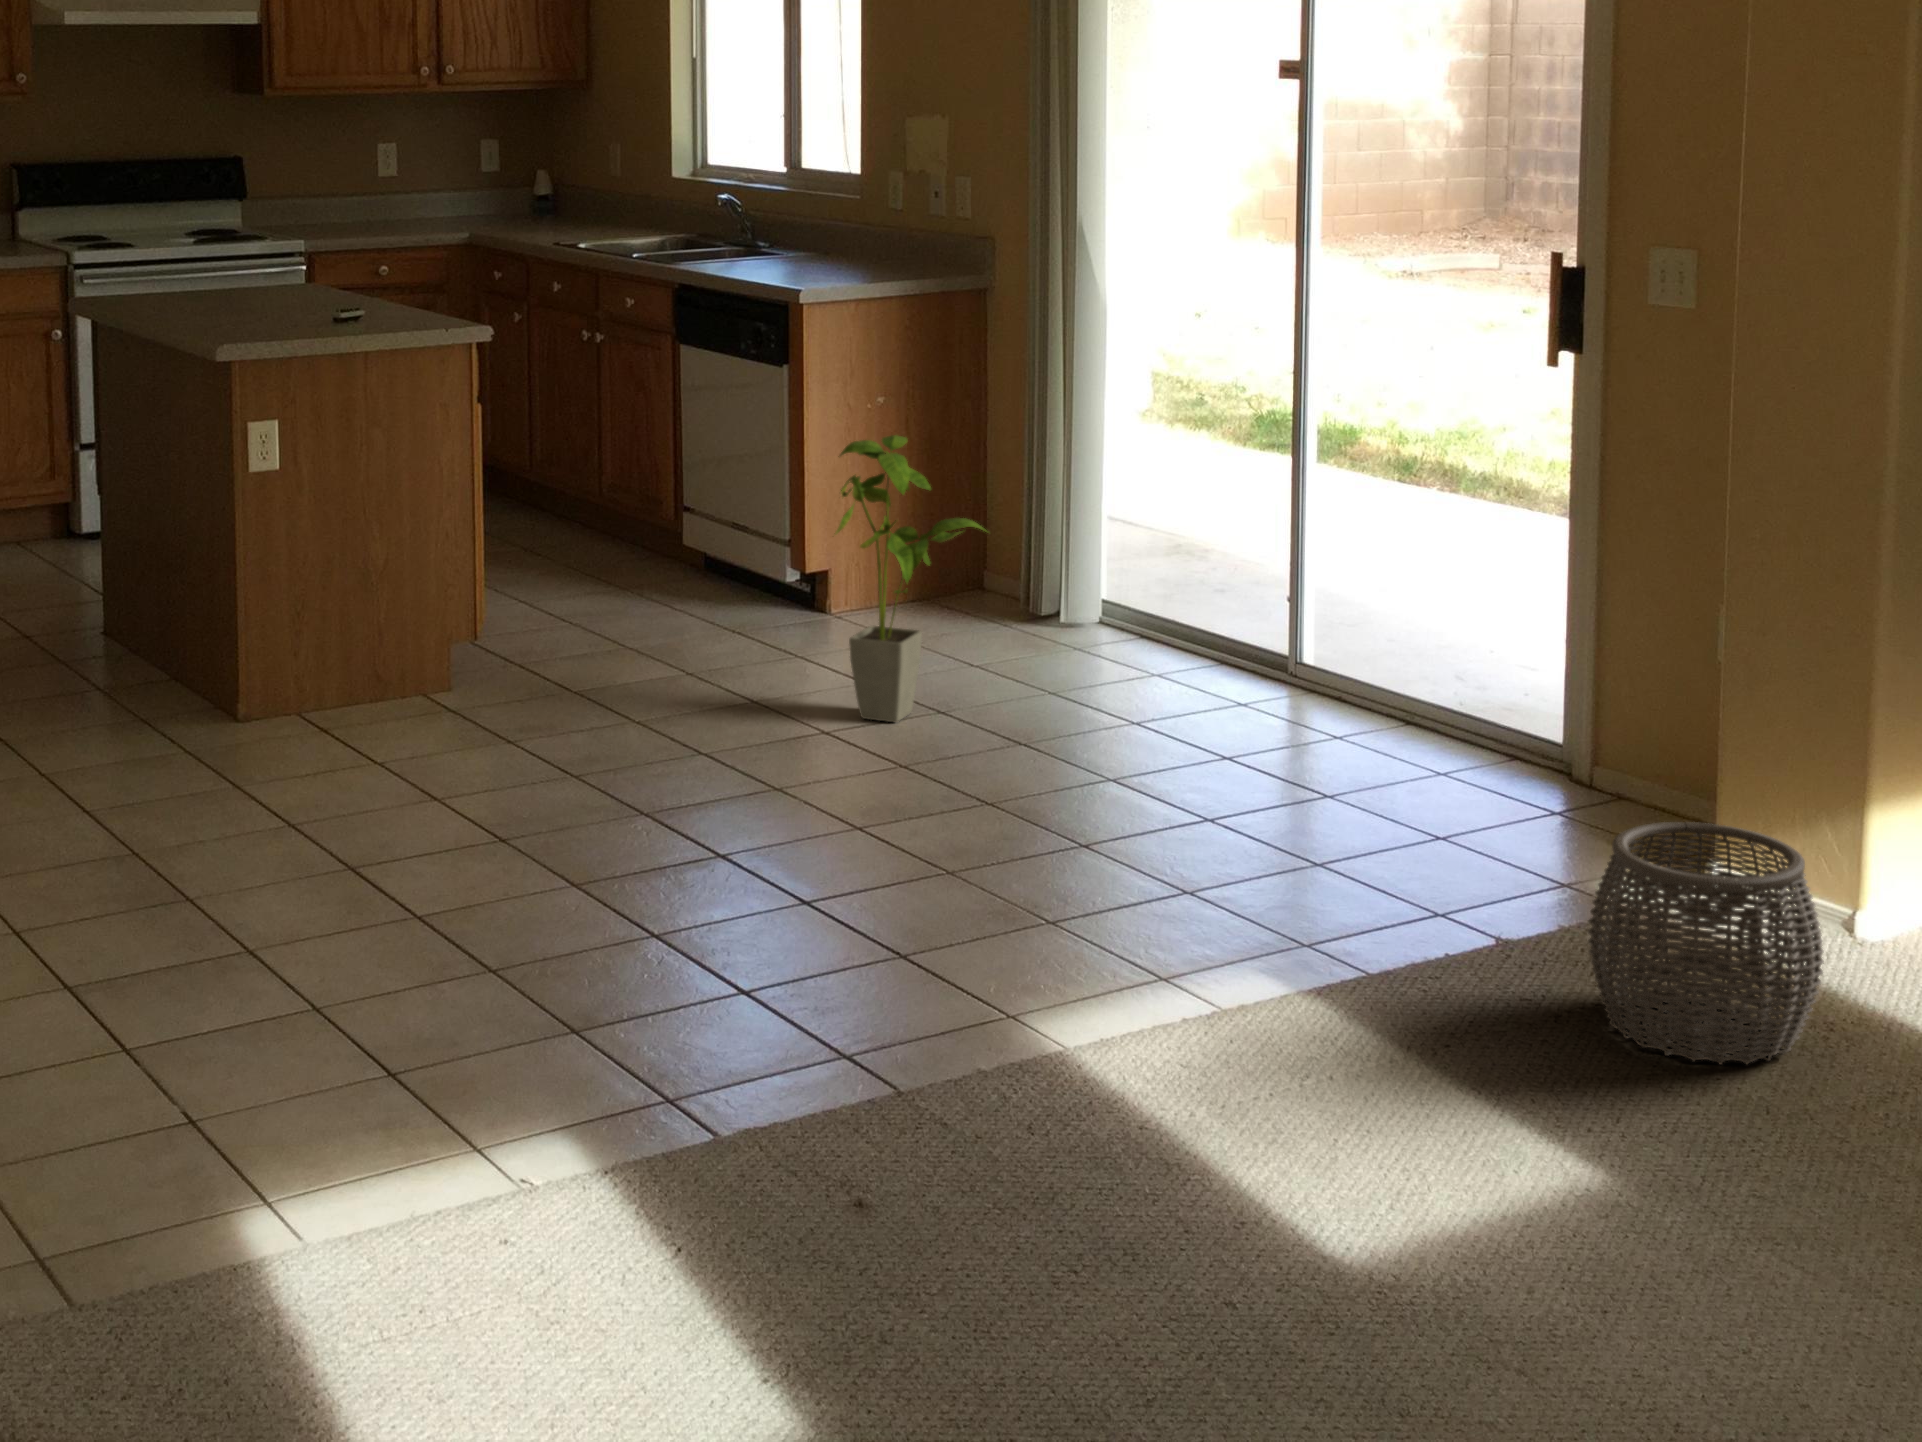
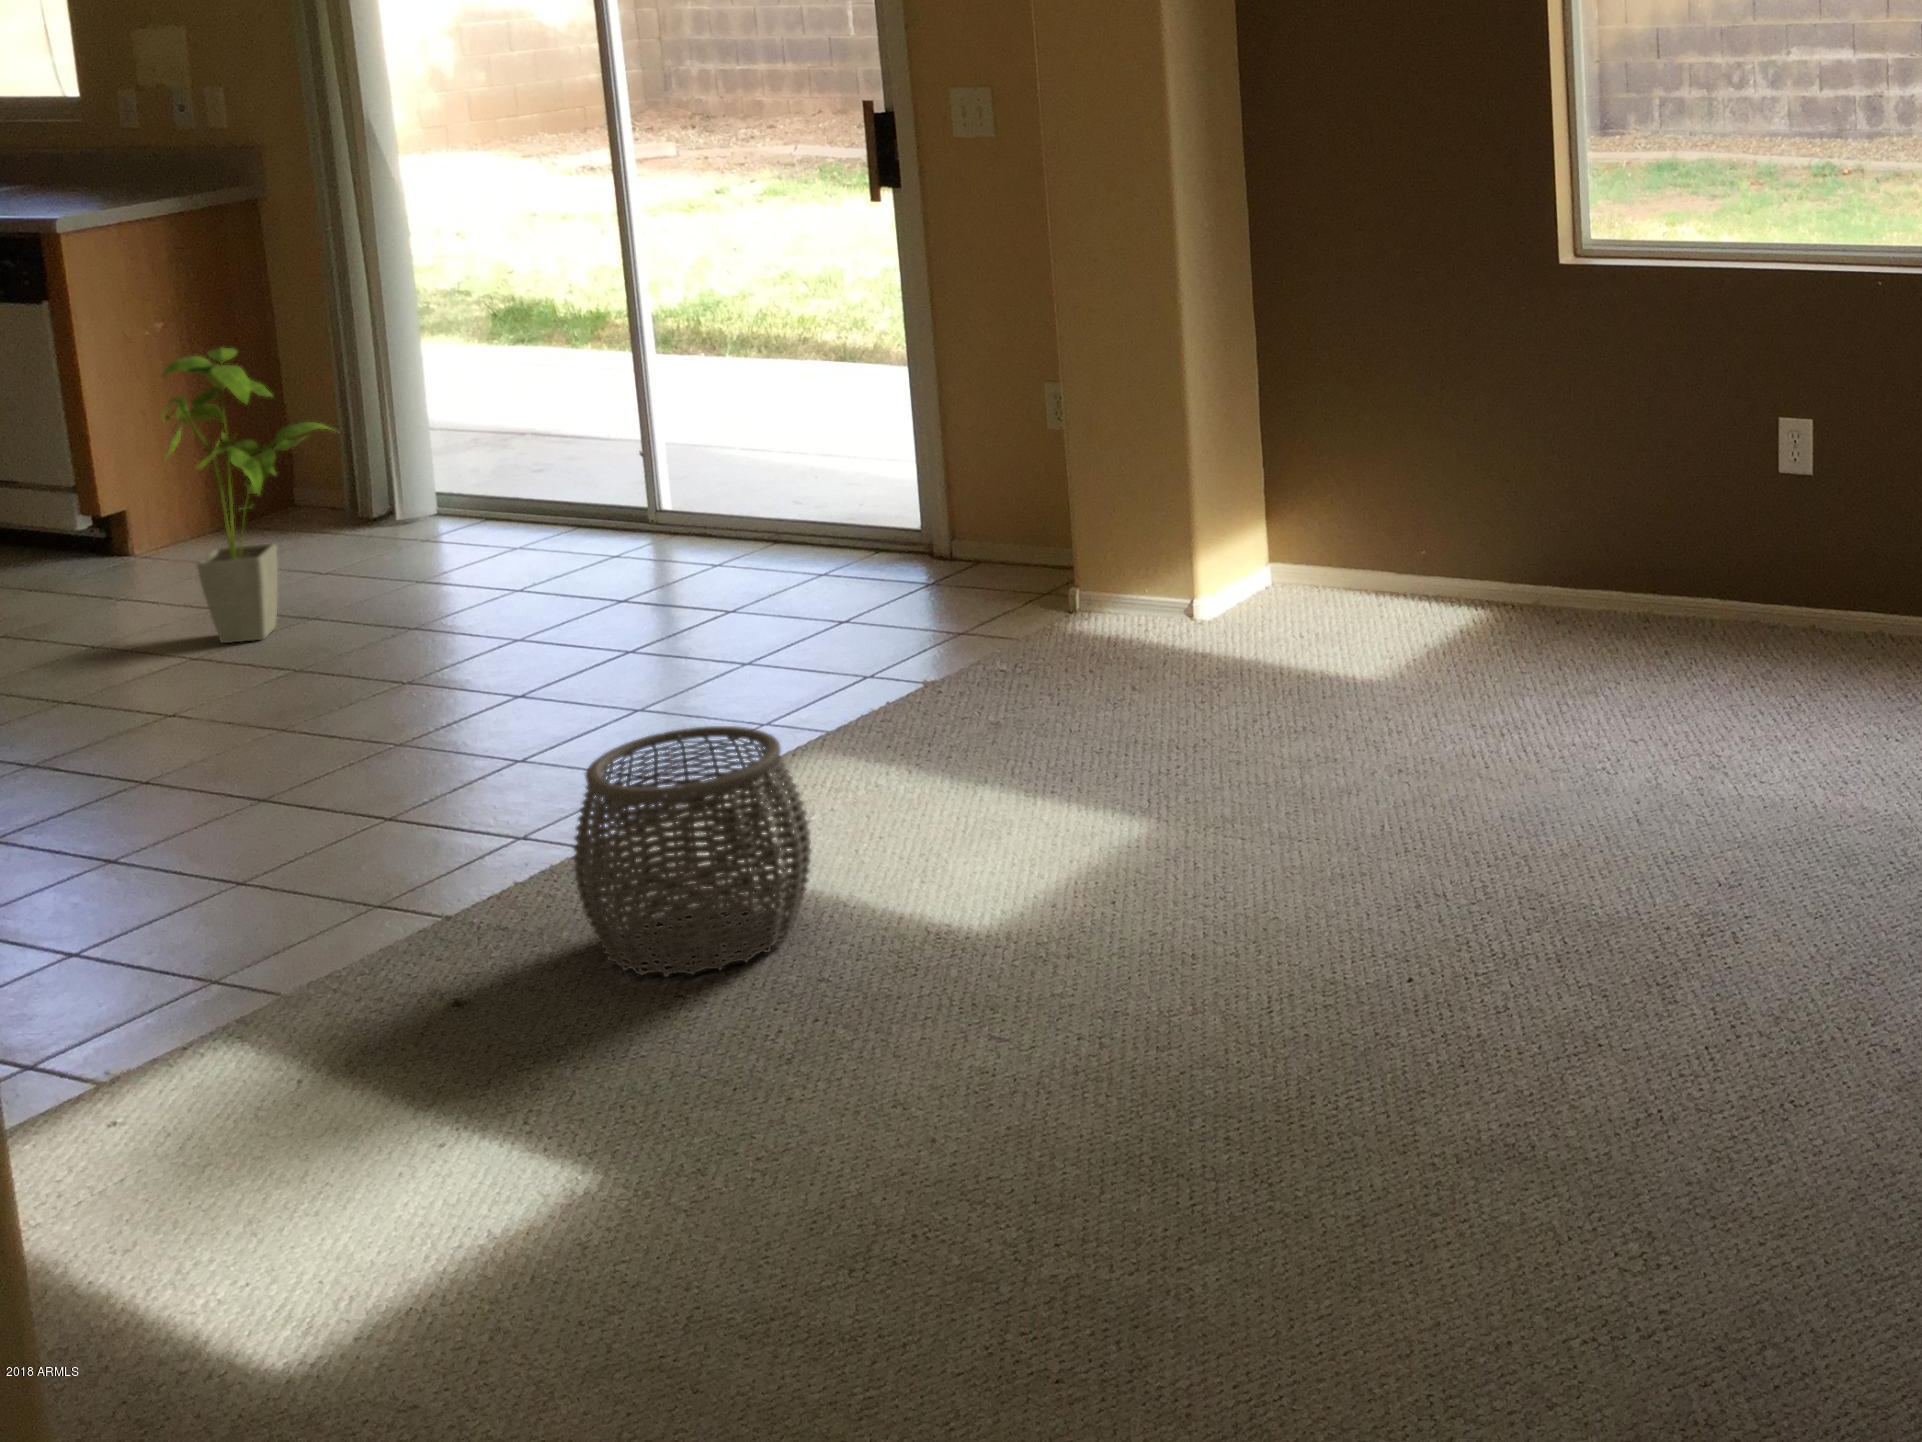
woven basket: present [1588,822,1824,1064] -> present [573,726,811,977]

